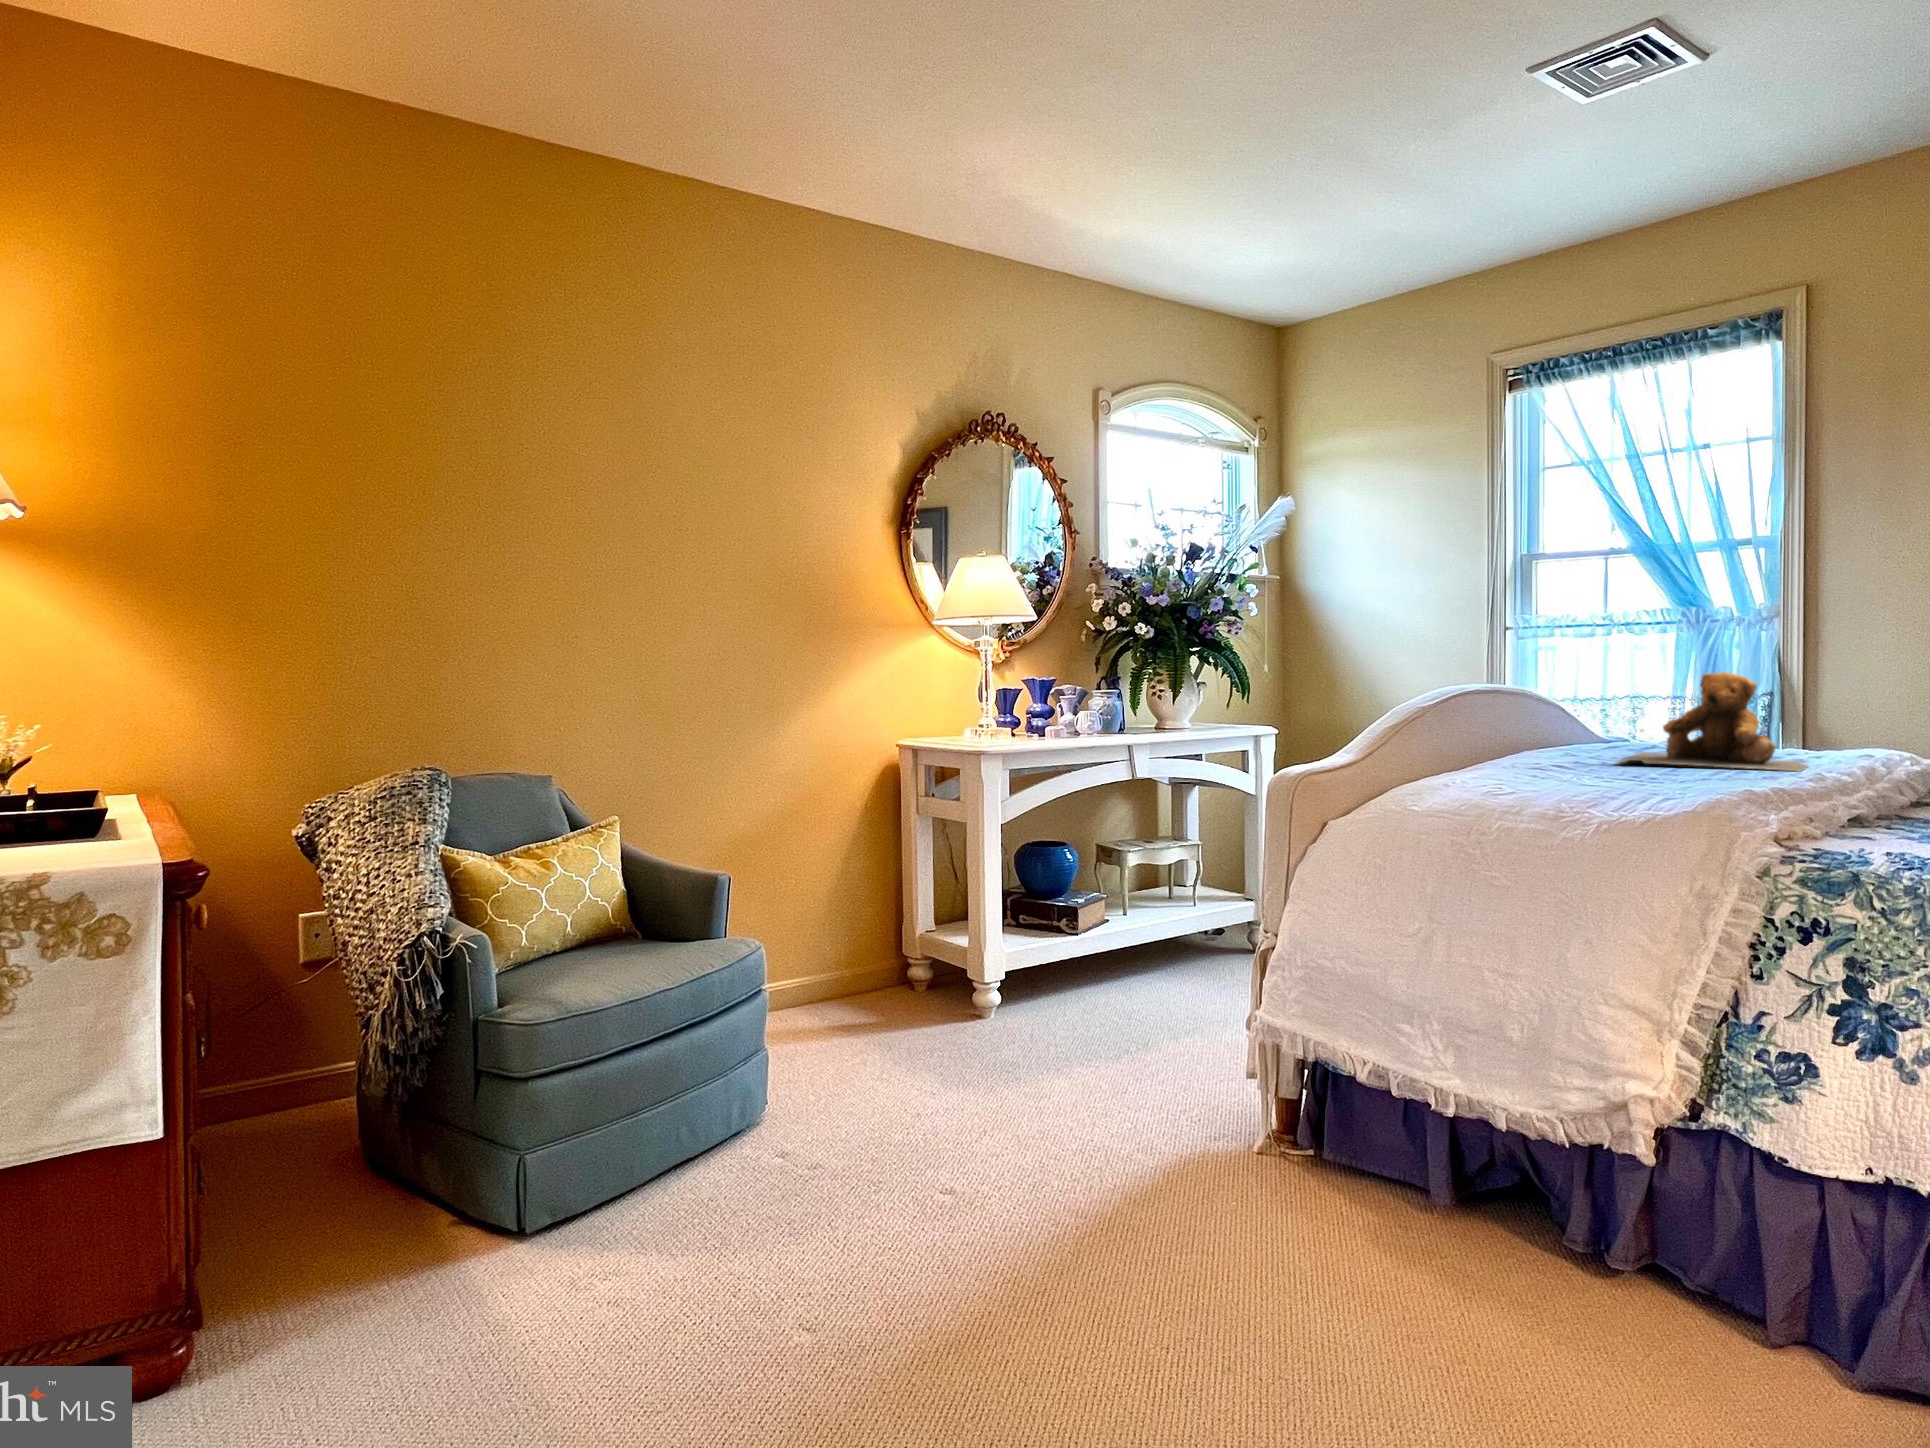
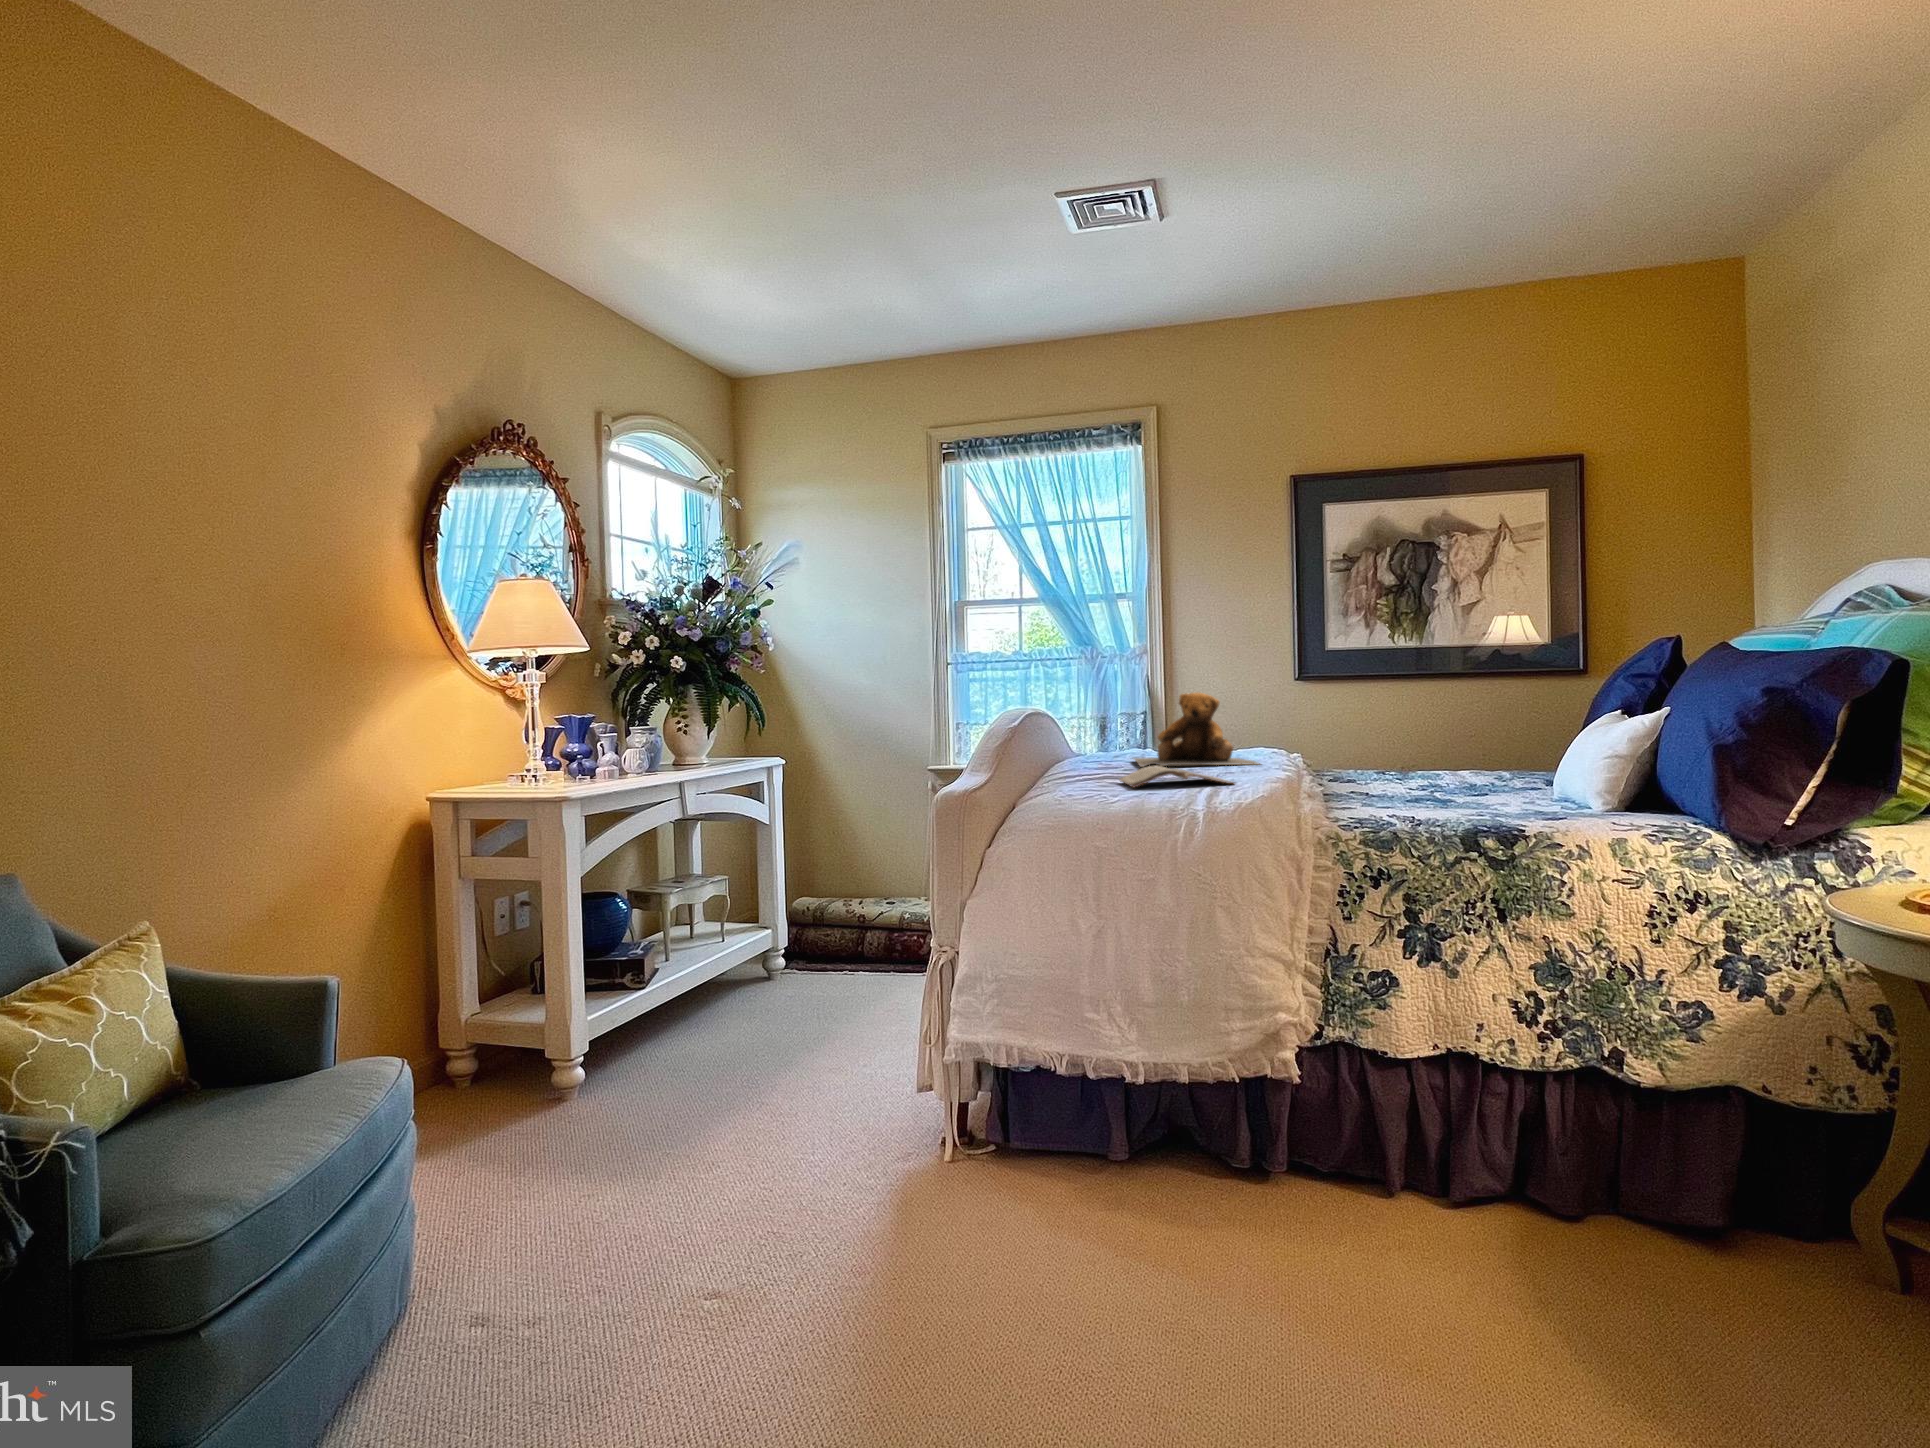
magazine: none [1512,760,1666,790] -> present [1120,766,1235,787]

